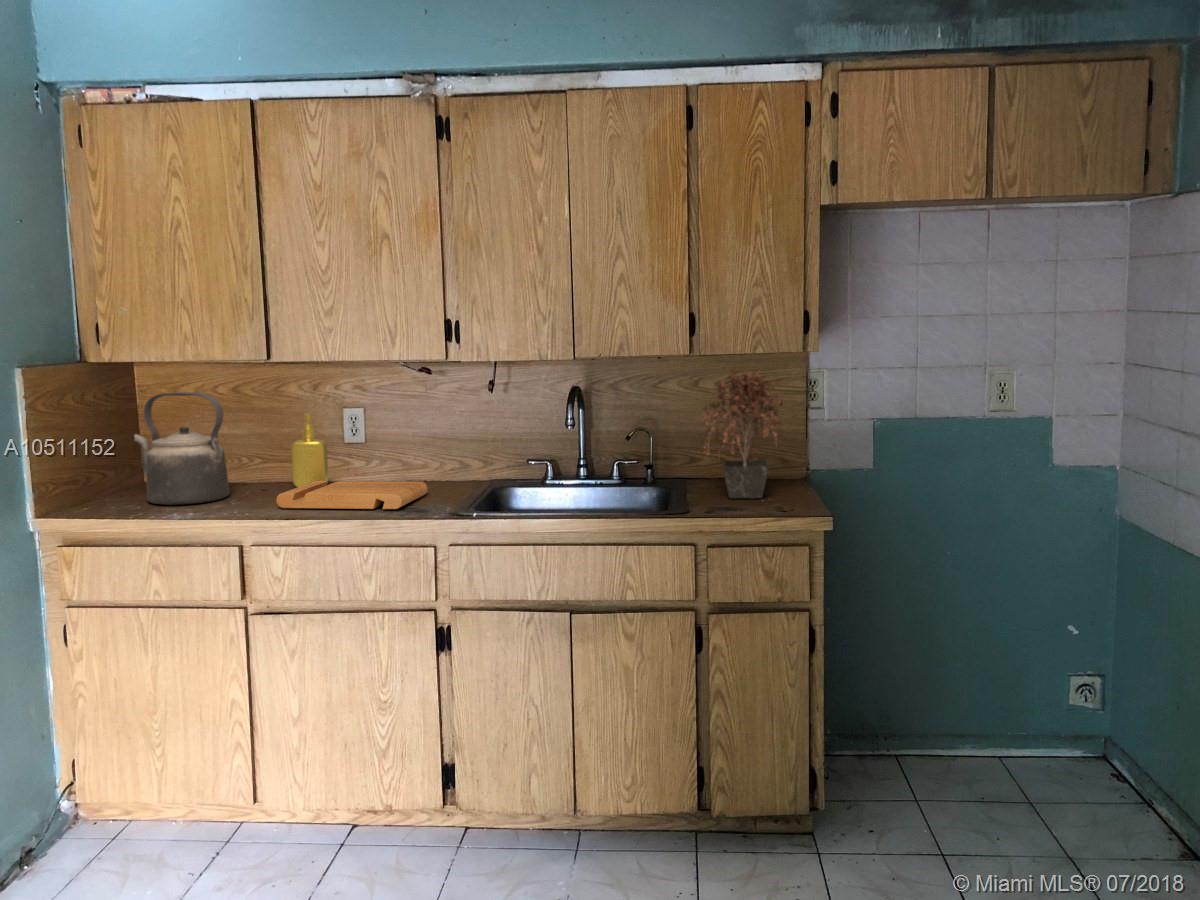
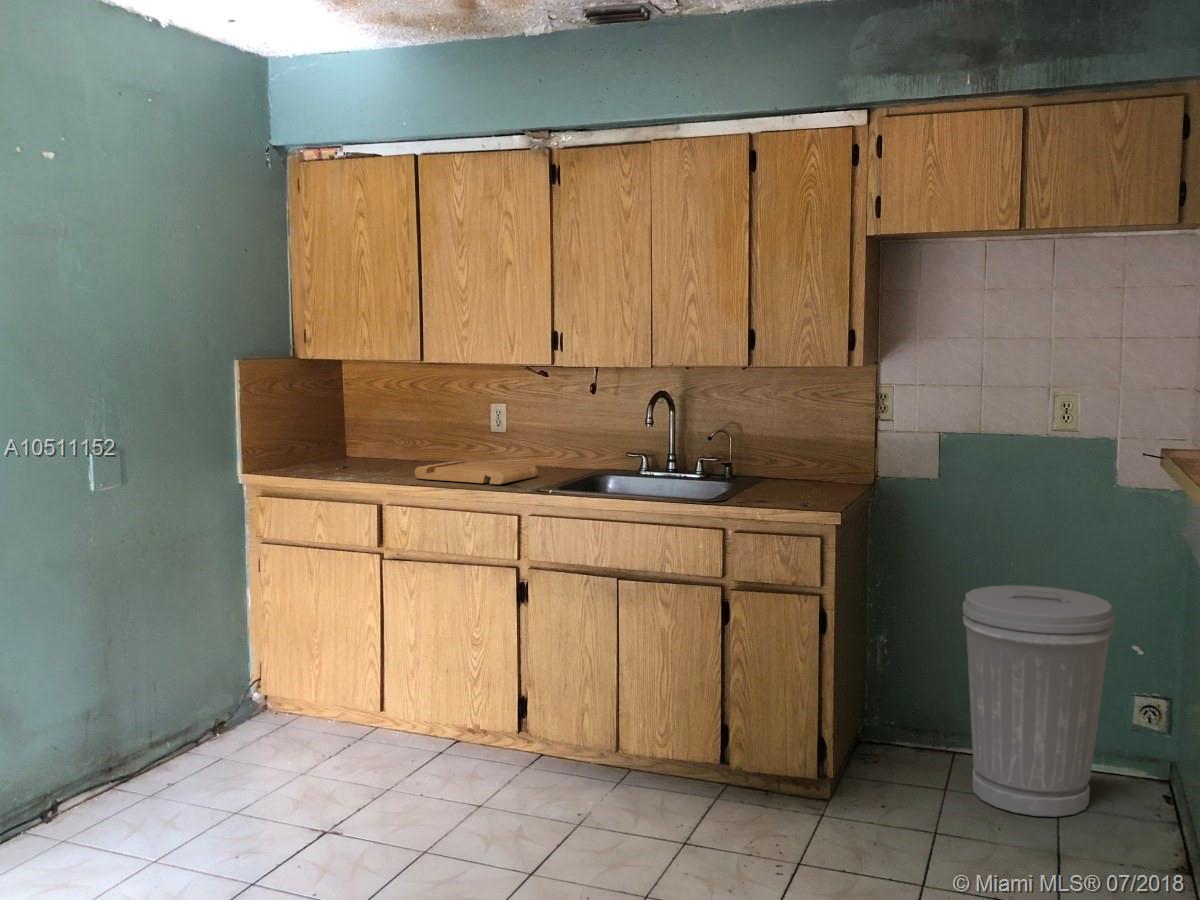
potted plant: present [702,369,789,498] -> none [752,378,841,496]
kettle: present [134,392,230,505] -> none [326,384,392,472]
soap dispenser: present [291,413,328,487] -> none [442,405,472,467]
trash can: none [929,574,1089,819] -> present [963,585,1115,817]

